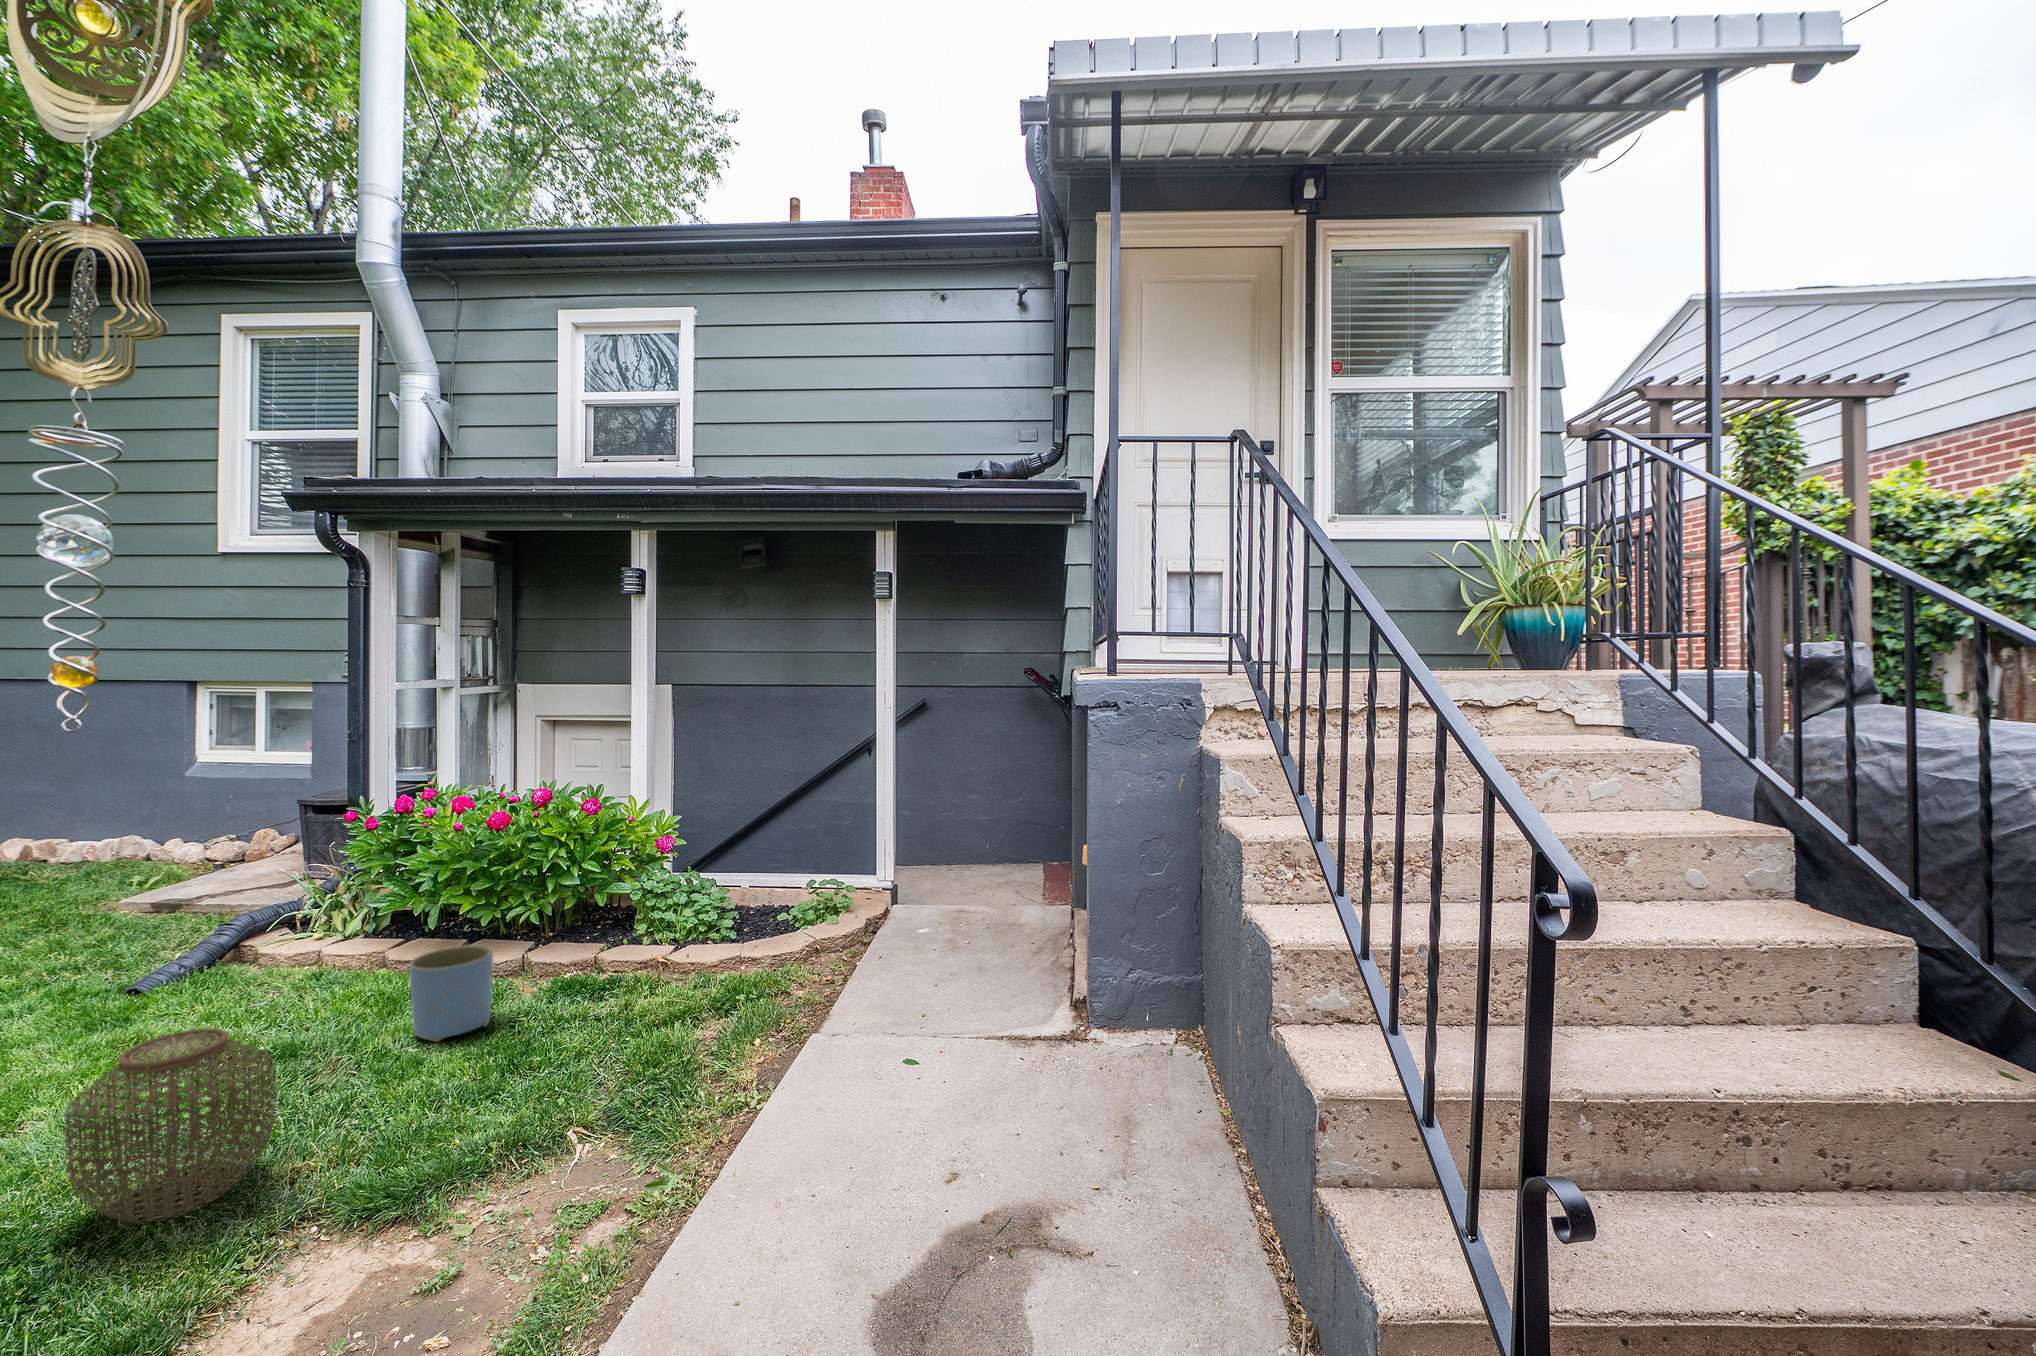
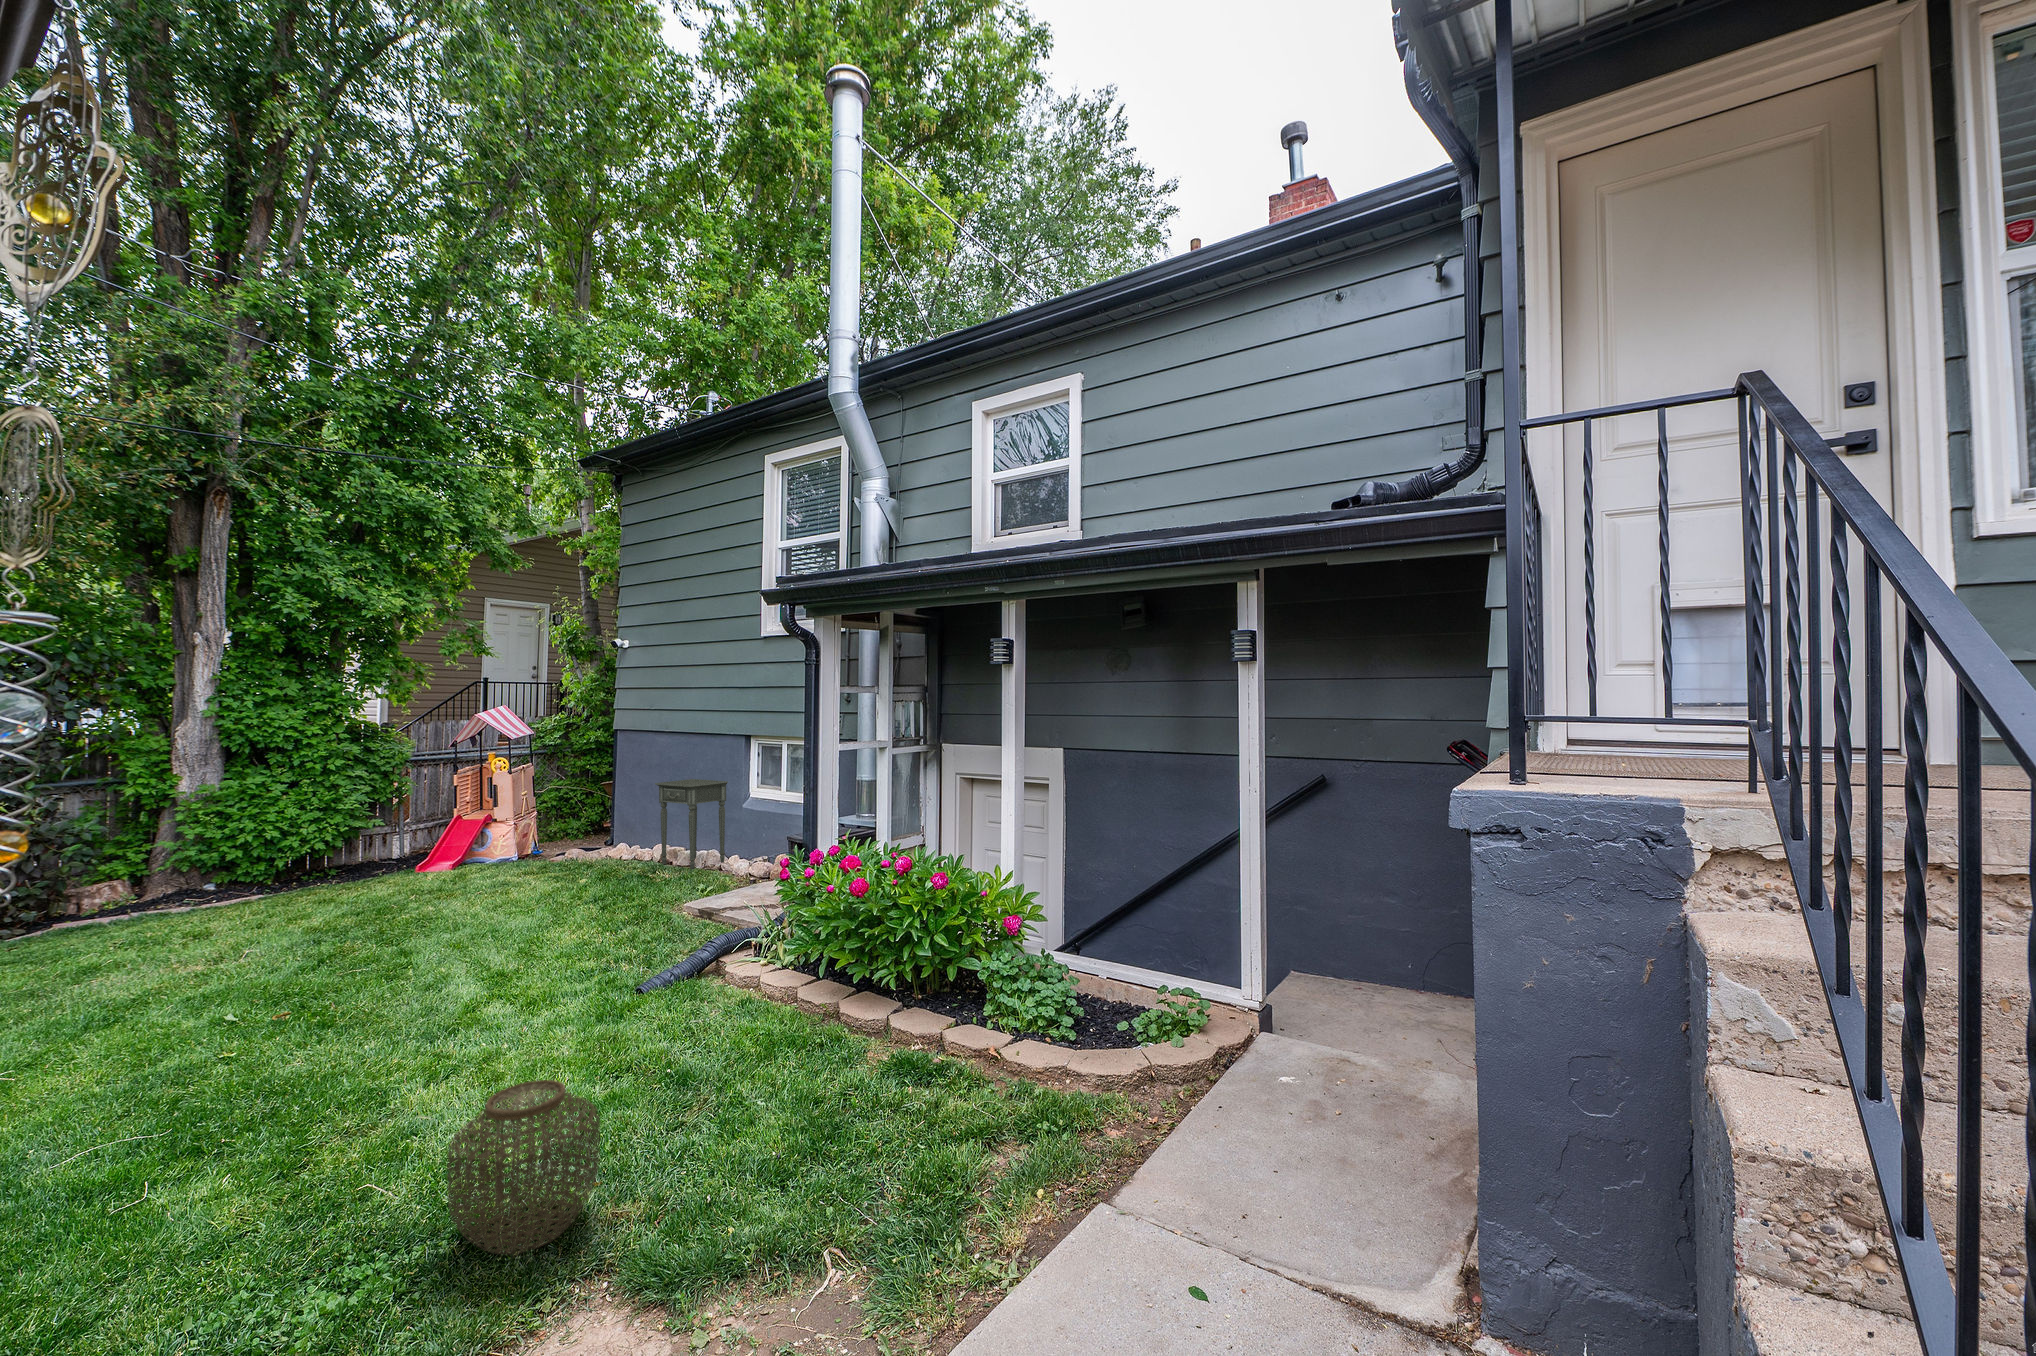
side table: none [28,740,165,857] -> present [655,779,728,869]
planter: present [409,945,493,1042] -> none [758,1014,828,1109]

